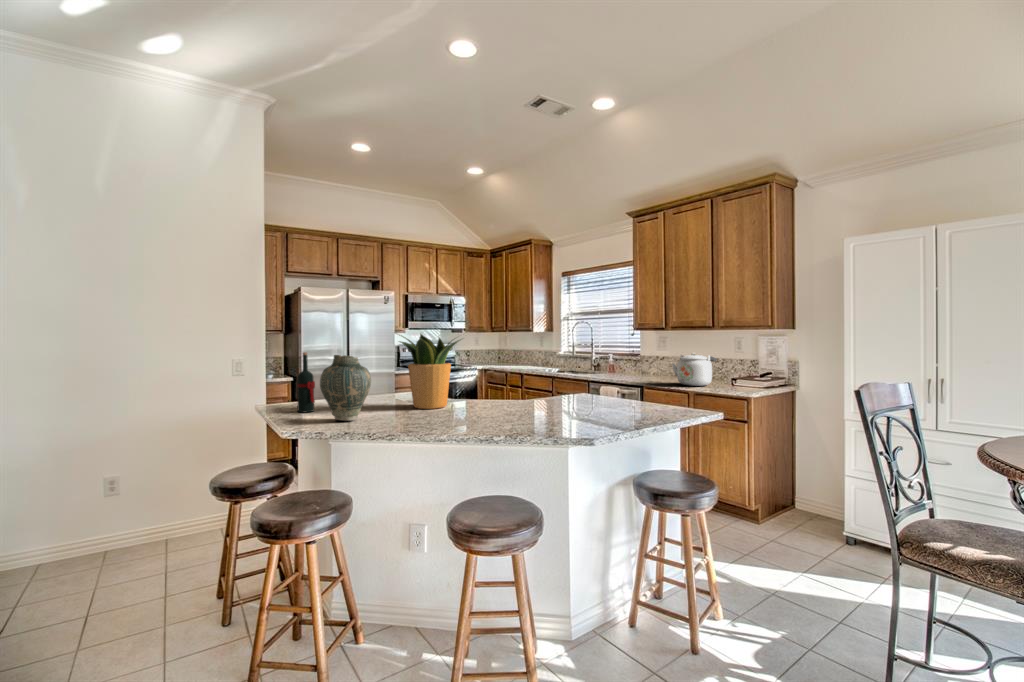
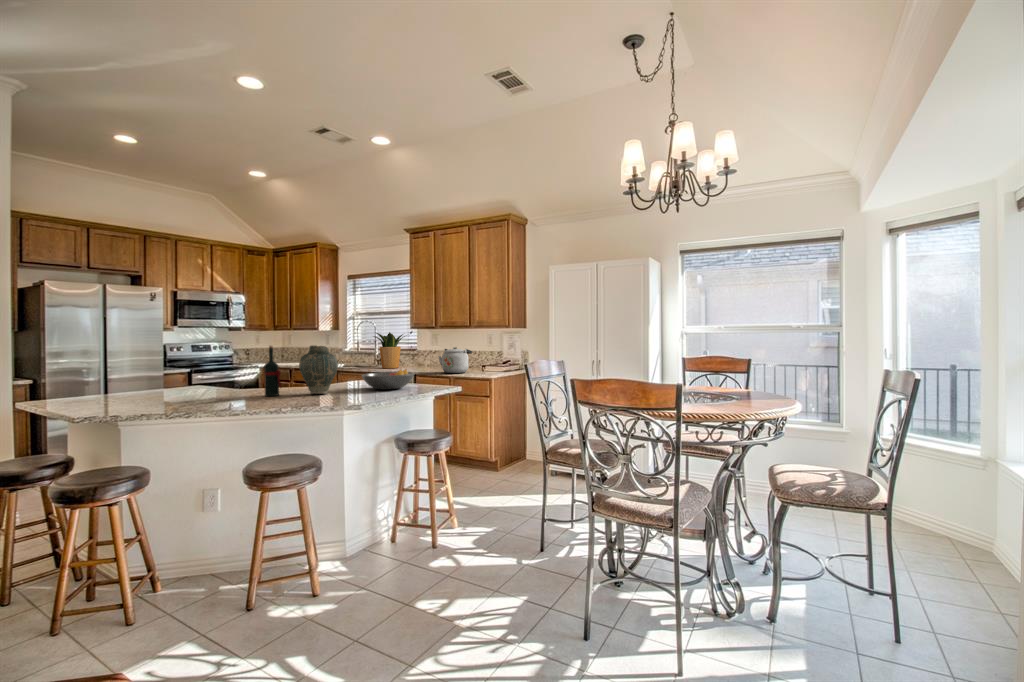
potted plant: present [399,334,460,409] -> present [374,332,405,369]
wine bottle: present [297,352,315,412] -> present [264,346,281,396]
vase: present [320,355,371,421] -> present [299,345,338,394]
fruit bowl: none [589,384,659,411] -> present [362,369,414,390]

